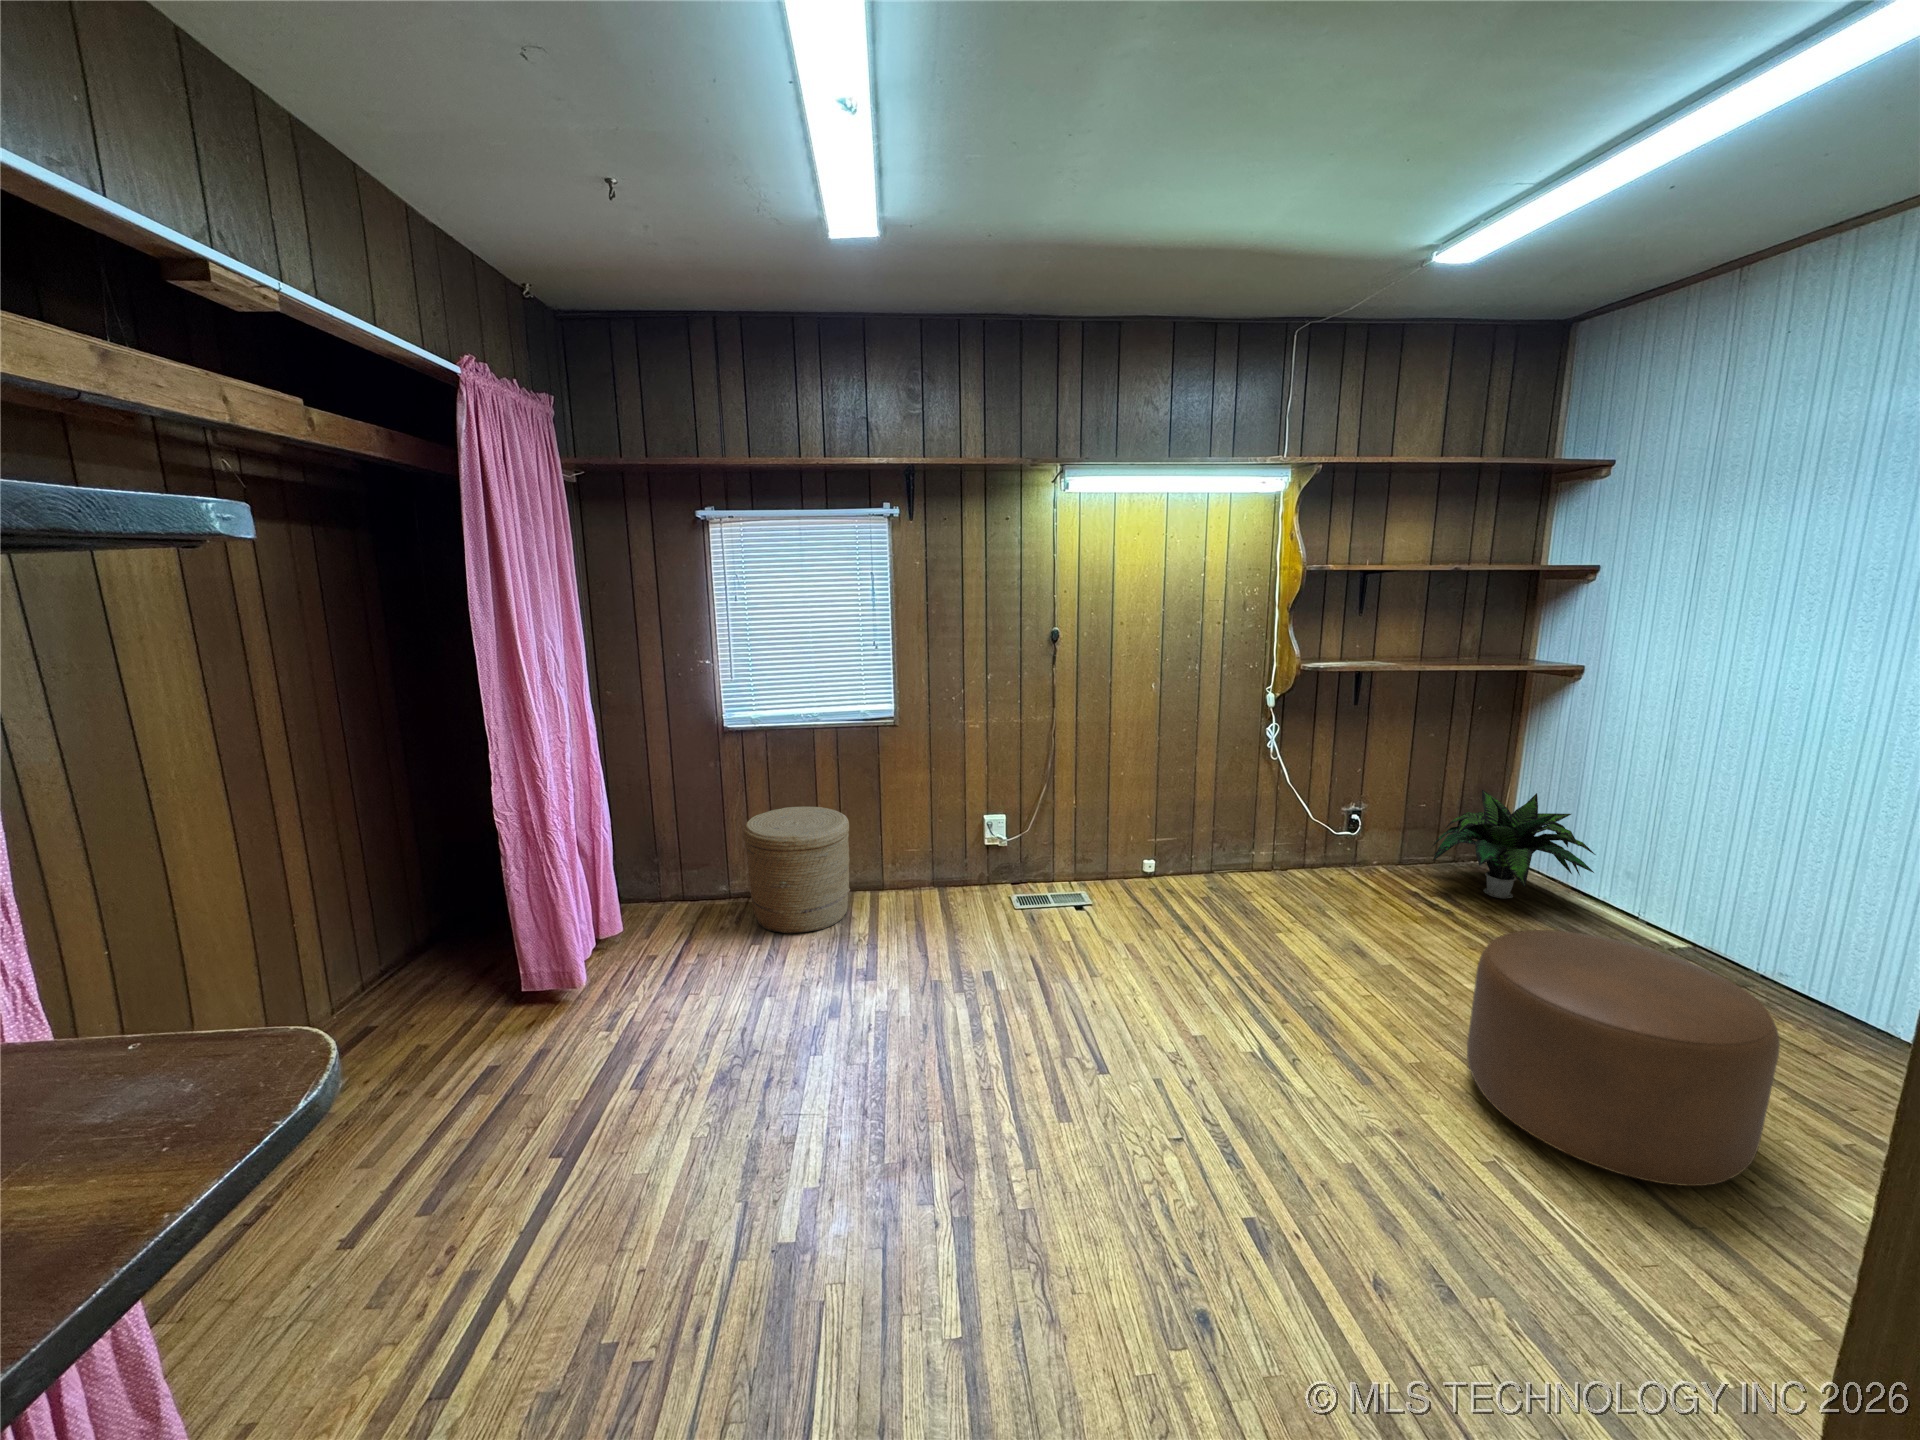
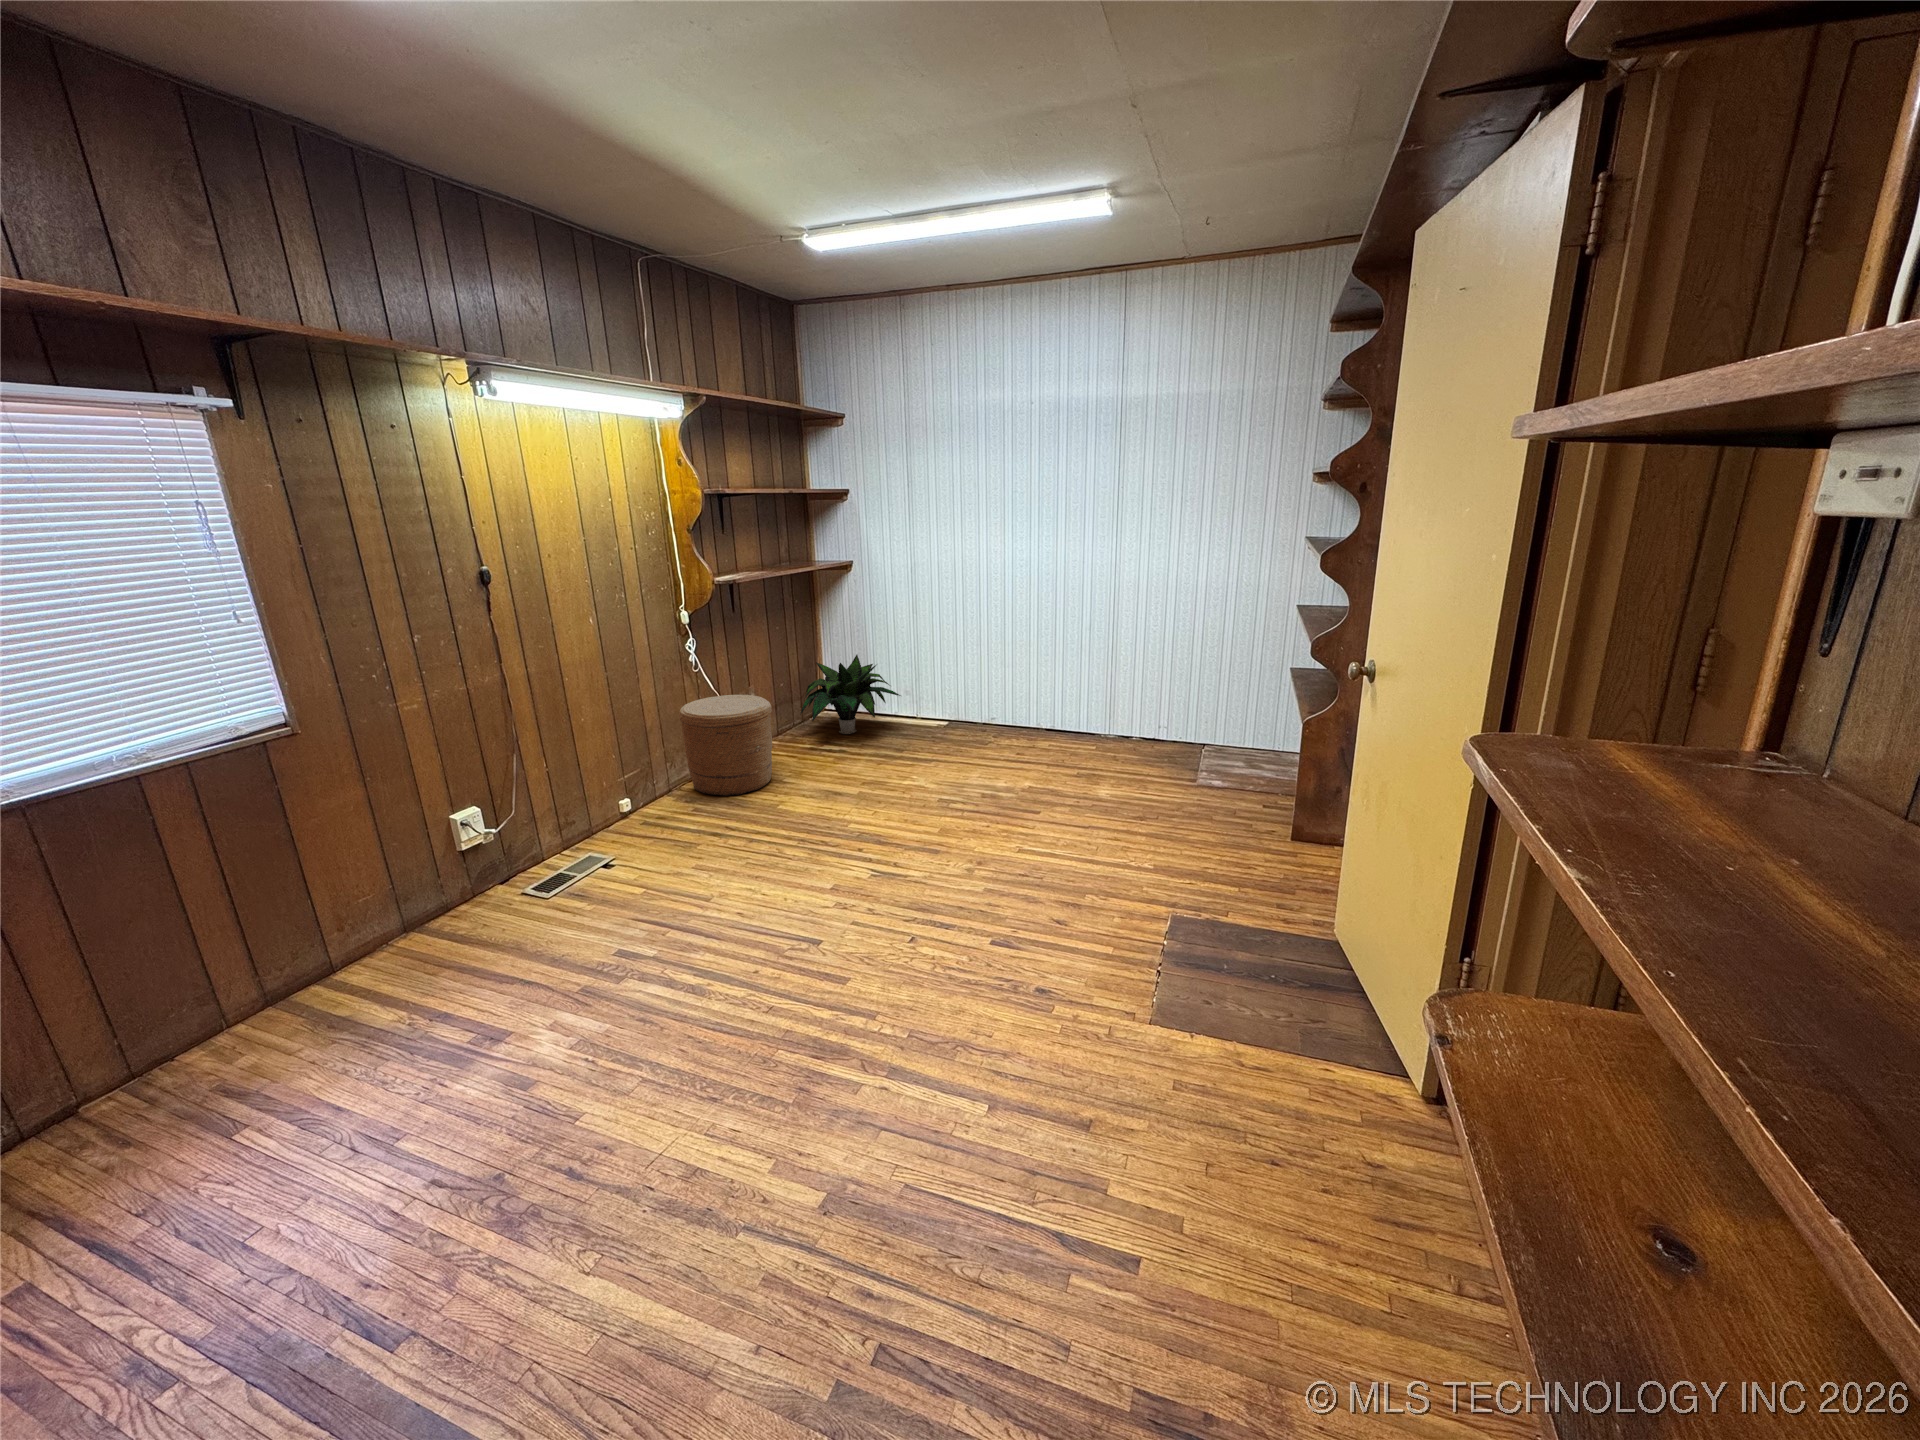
woven basket: present [743,807,850,934] -> present [679,695,772,796]
ottoman: present [1467,930,1780,1186] -> none [953,713,1083,829]

